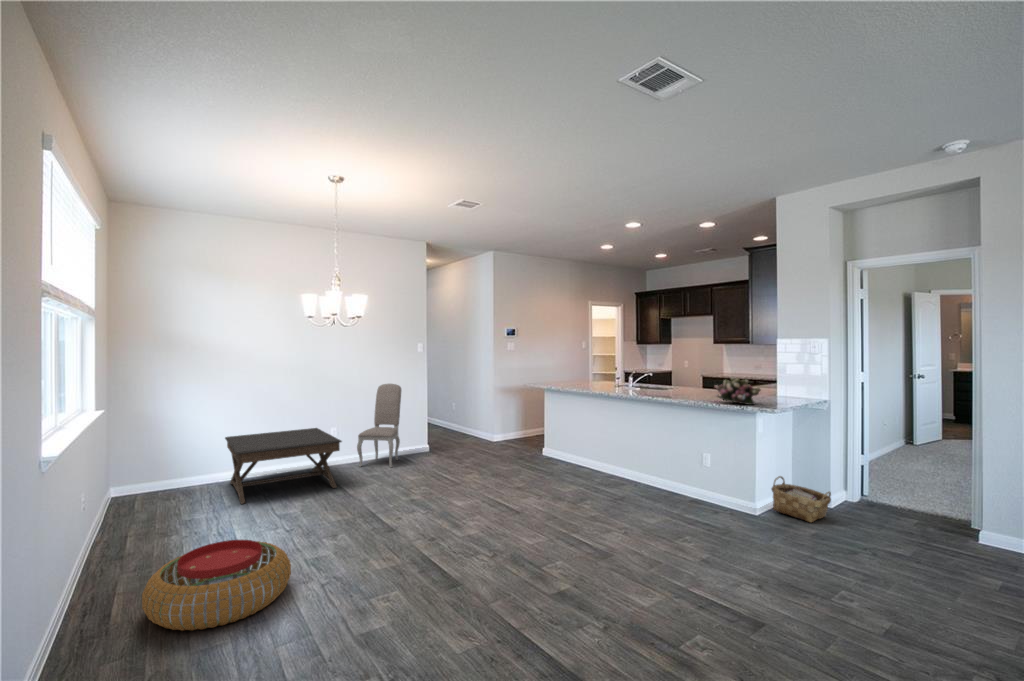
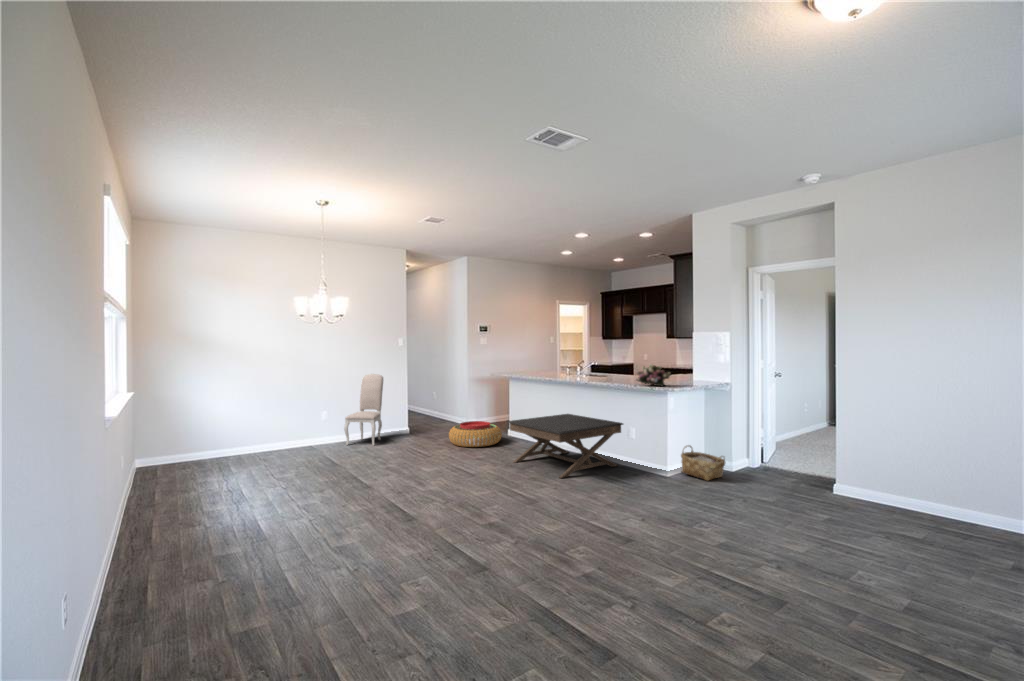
coffee table: present [225,428,342,504] -> present [508,414,623,478]
pouf: present [142,540,291,631] -> present [449,421,502,447]

